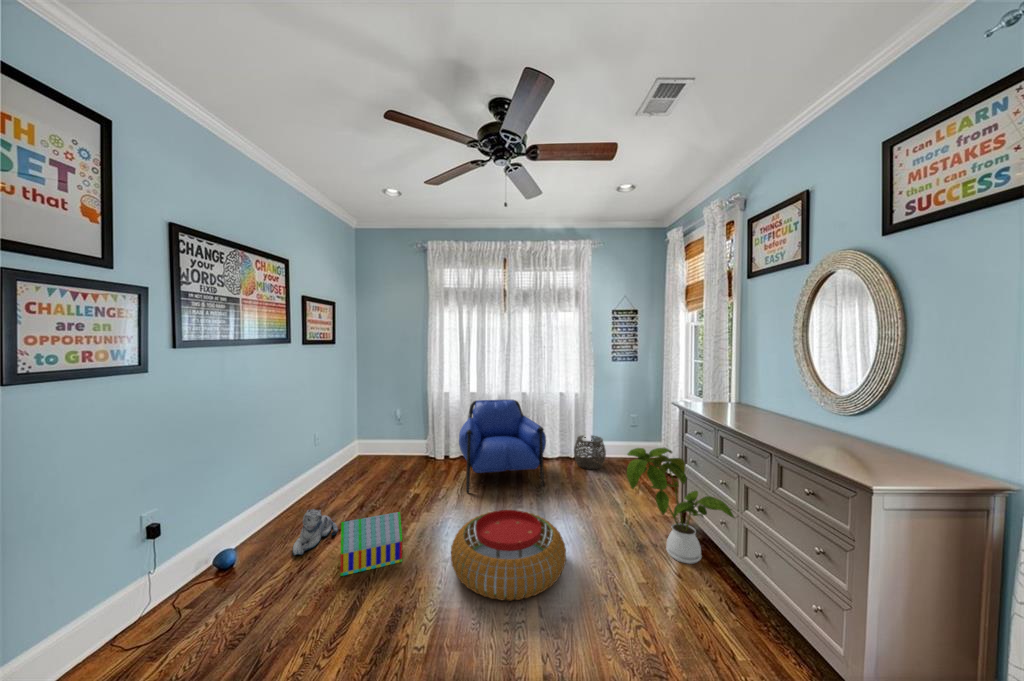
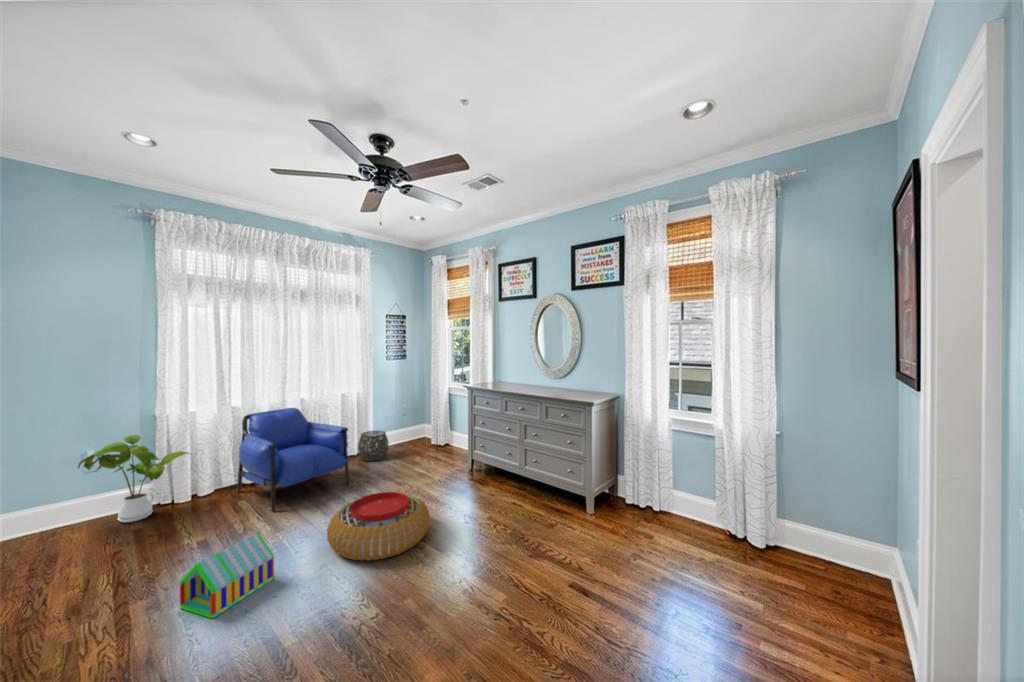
house plant: present [627,447,734,564] -> present [78,435,190,522]
plush toy: present [293,509,338,555] -> none [77,577,139,643]

